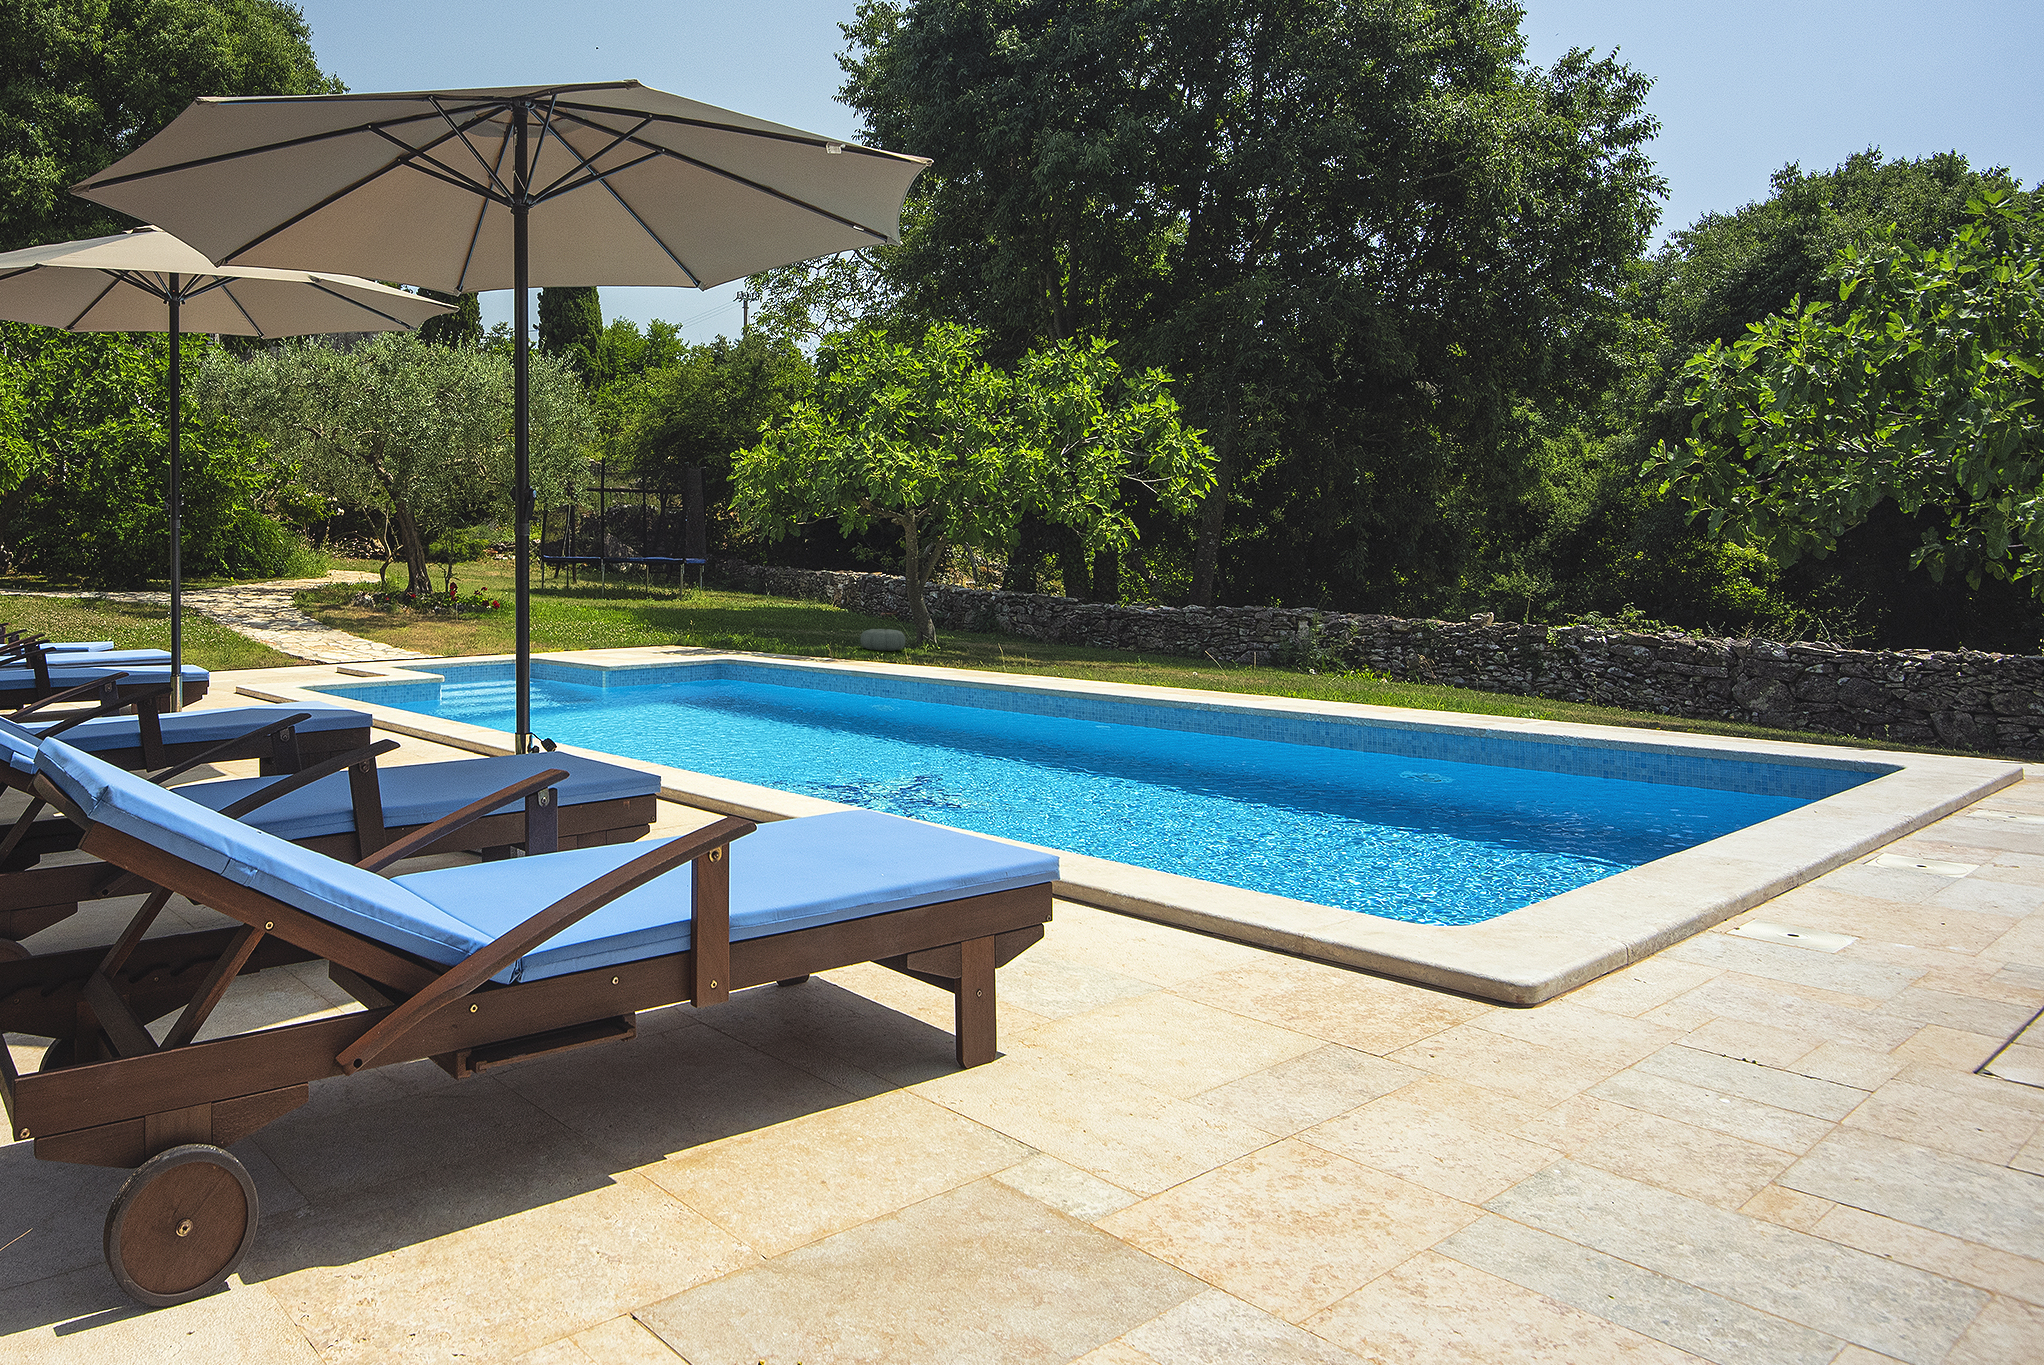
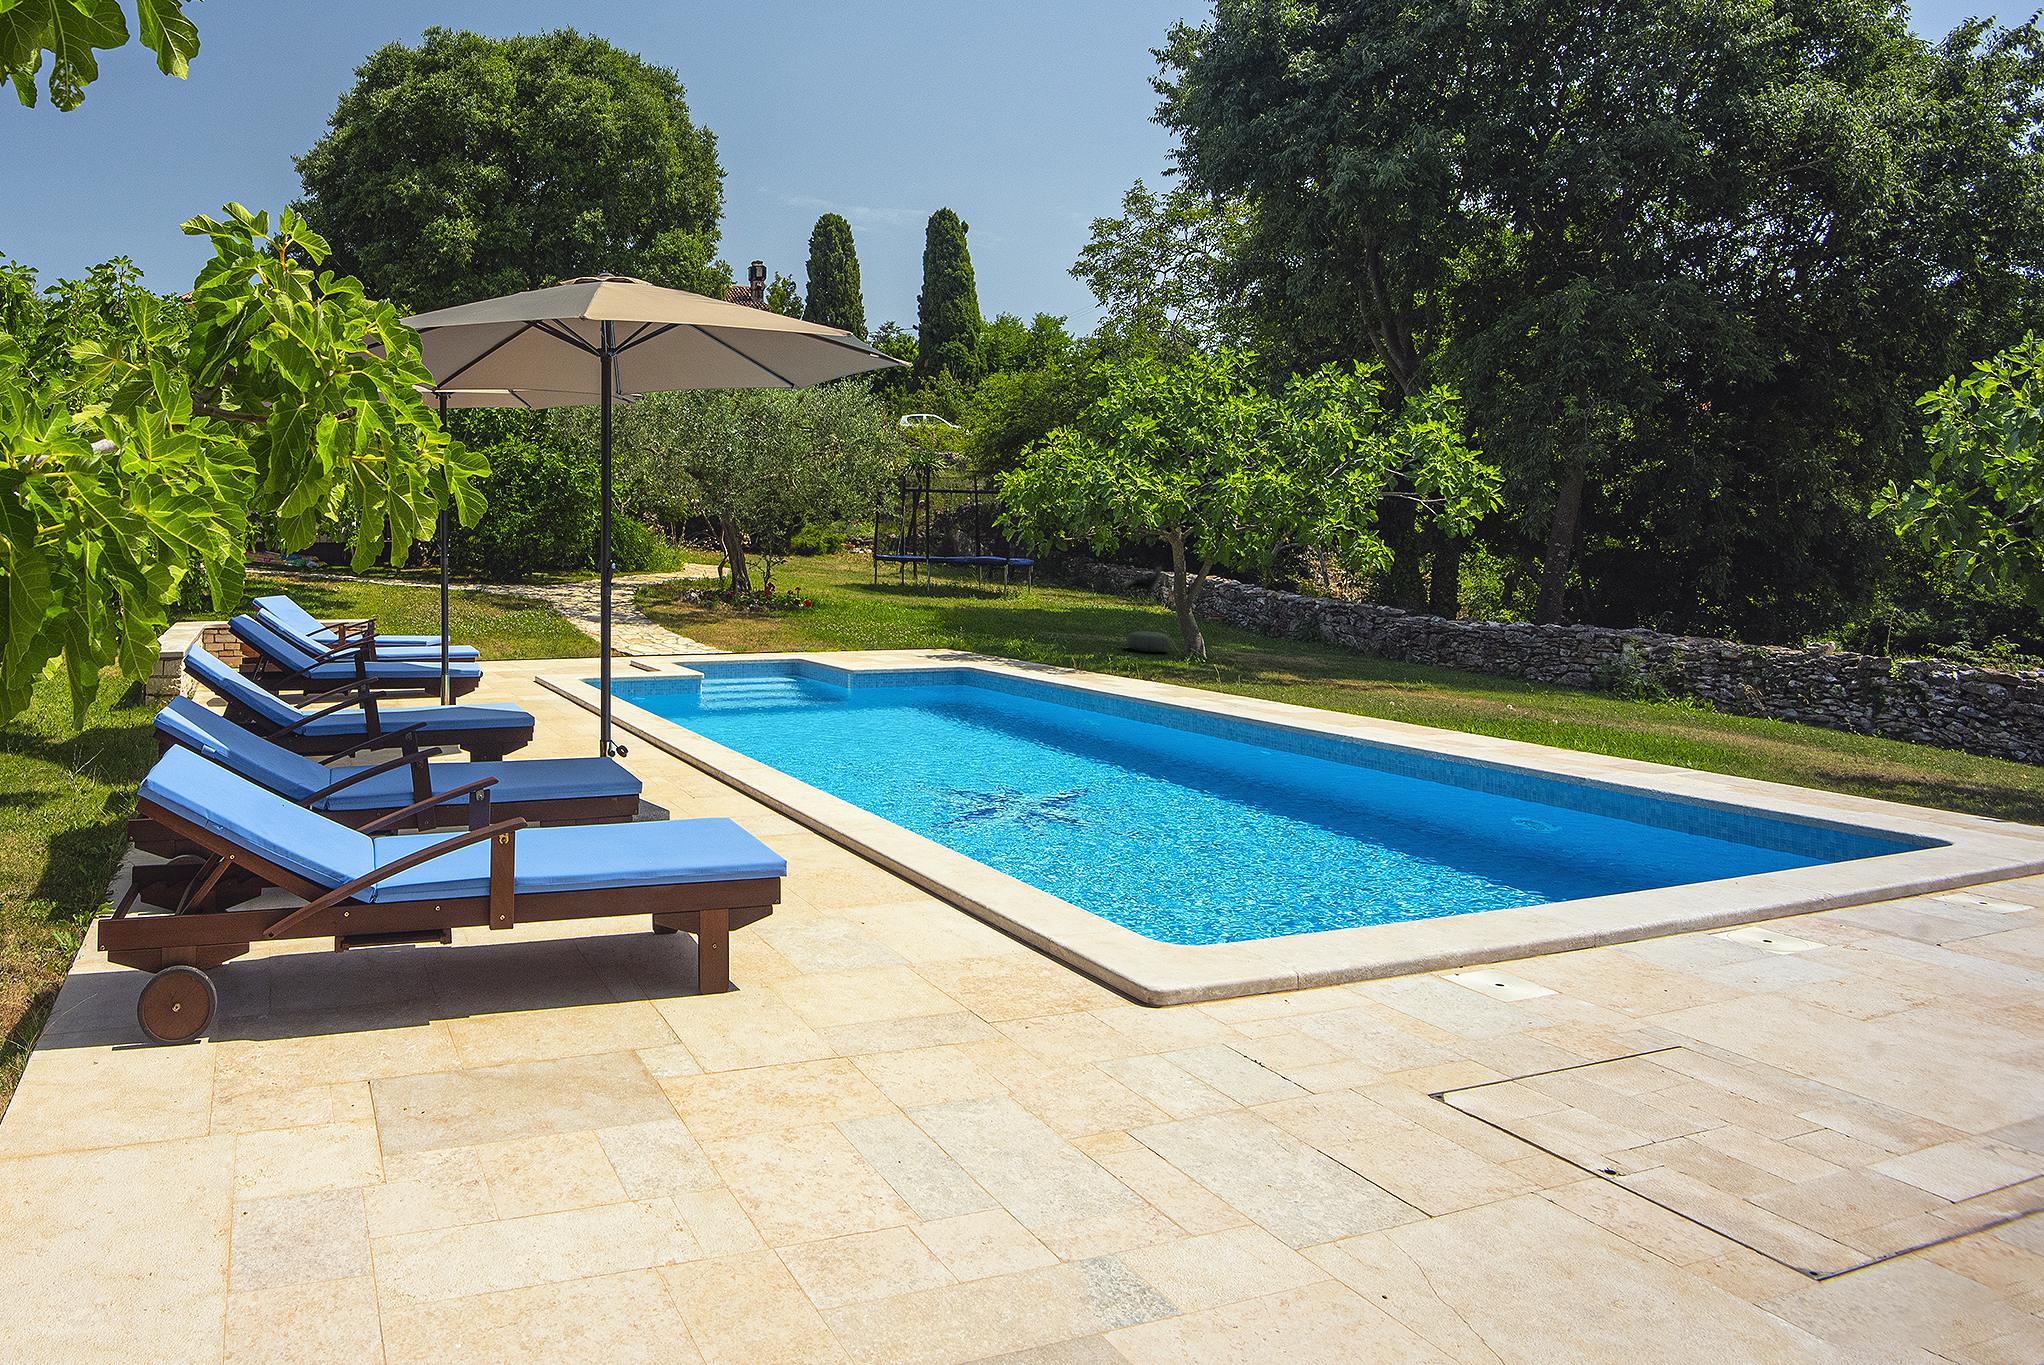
lounge chair: none [802,568,839,608] -> present [1125,567,1162,604]

